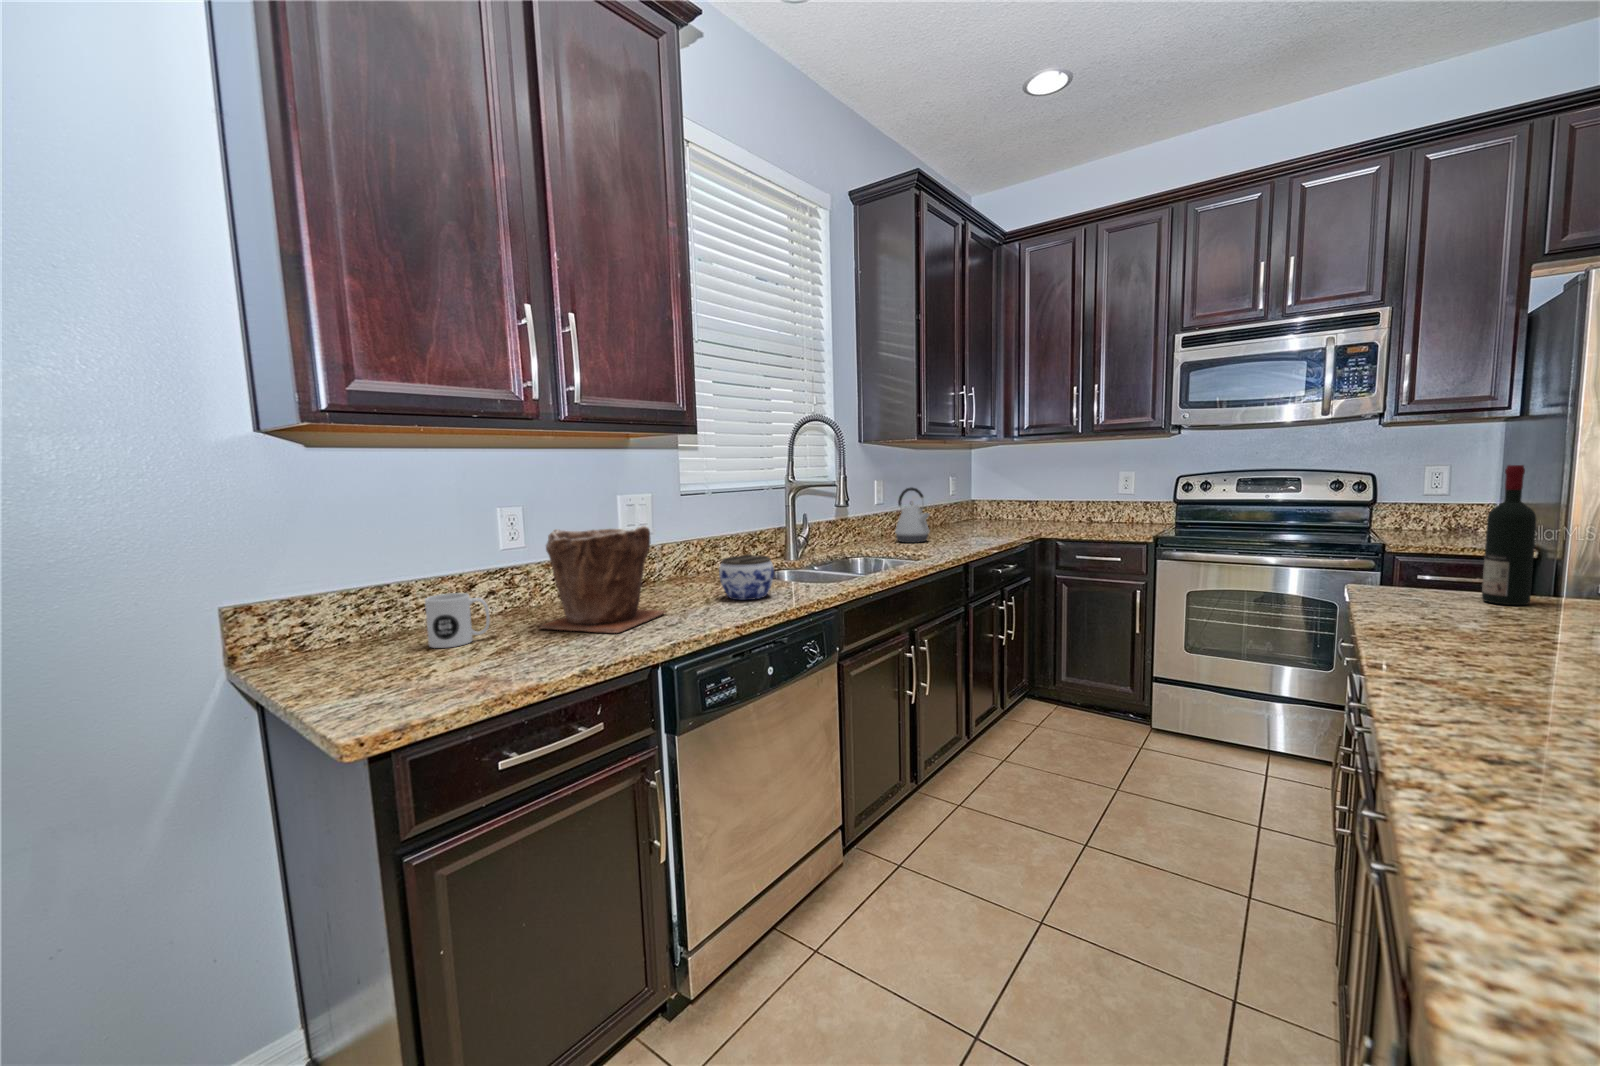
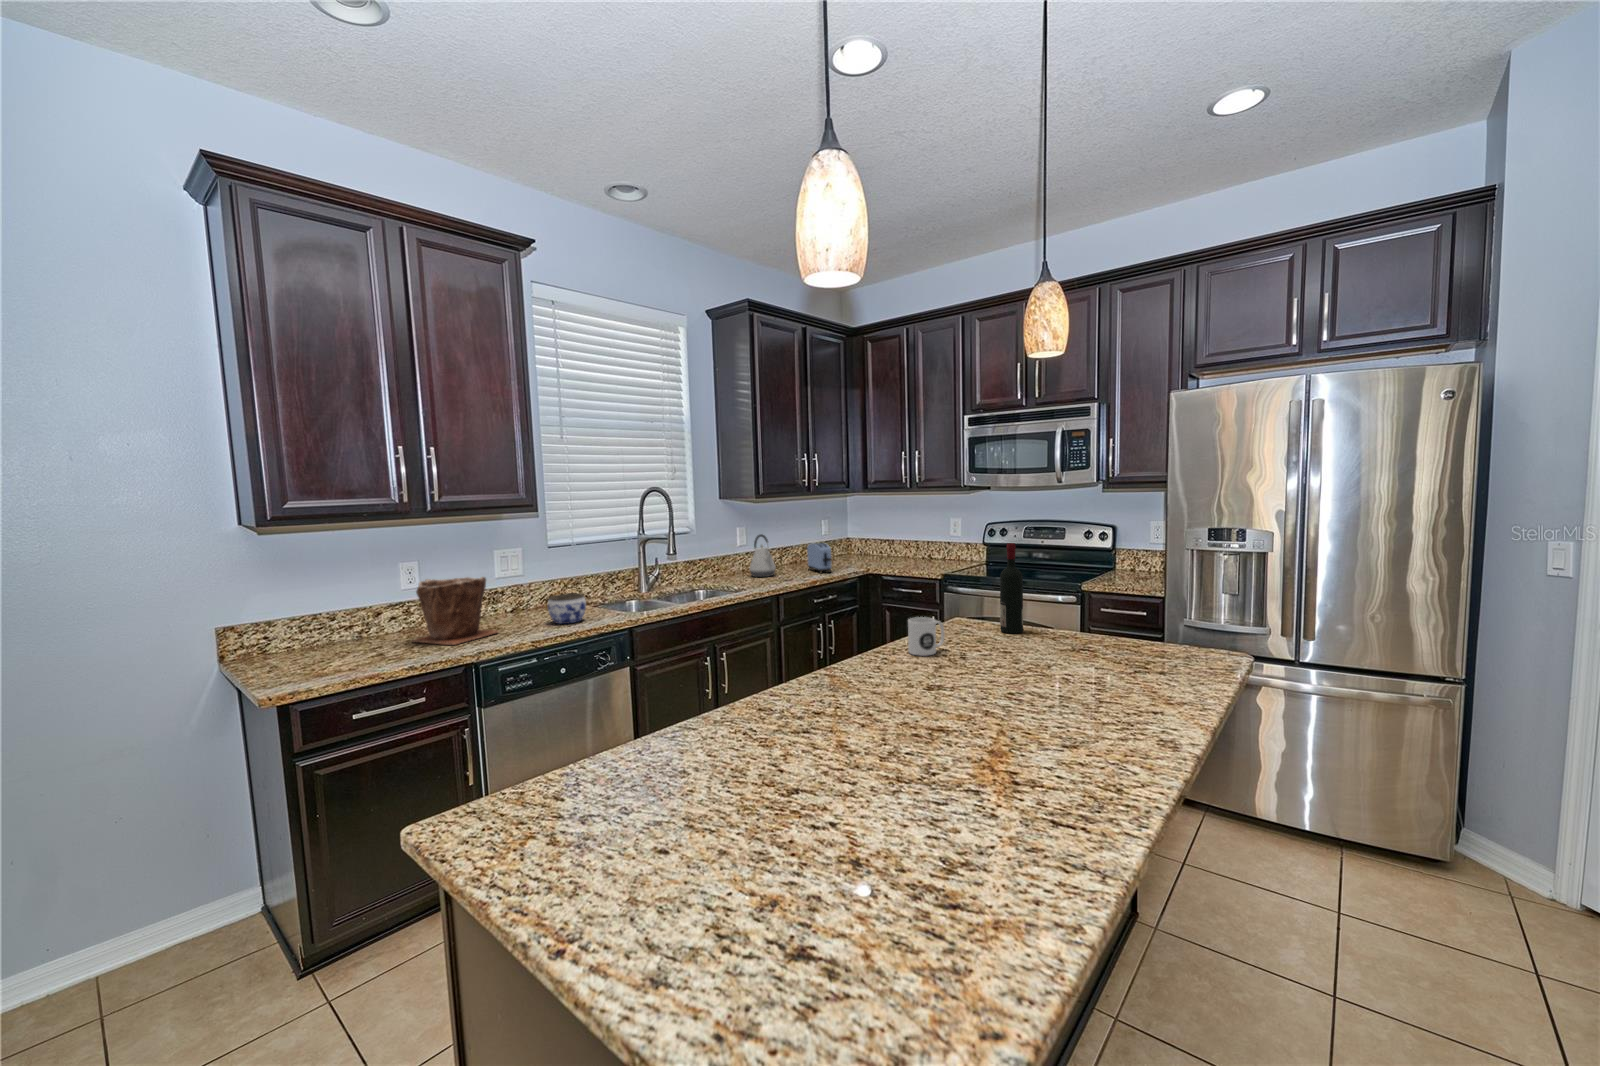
toaster: none [955,500,1000,538] -> present [807,543,831,573]
mug: present [425,593,490,648] -> present [908,617,944,656]

